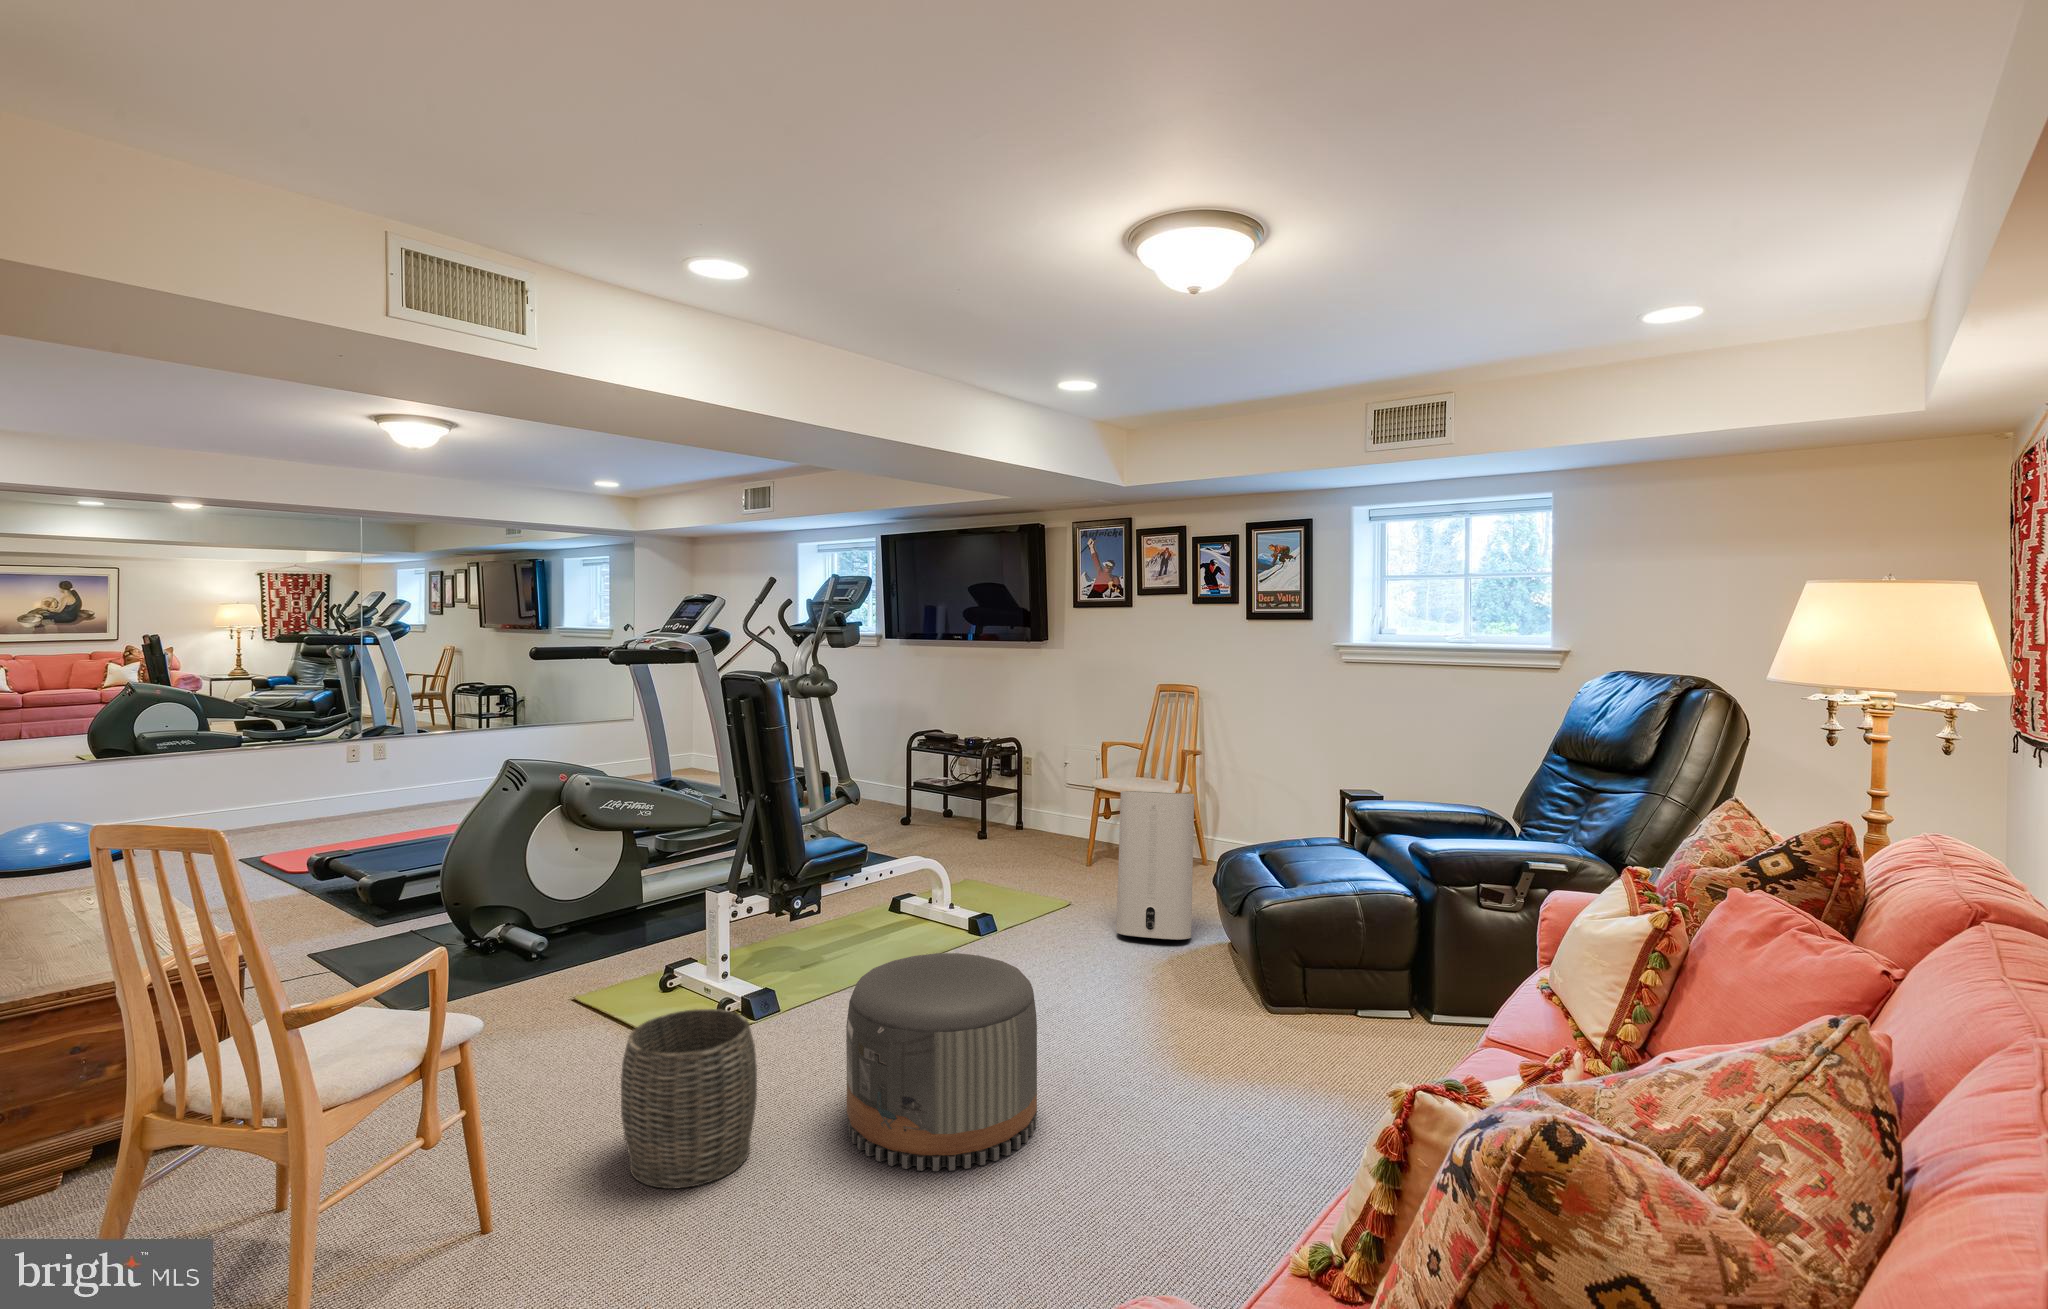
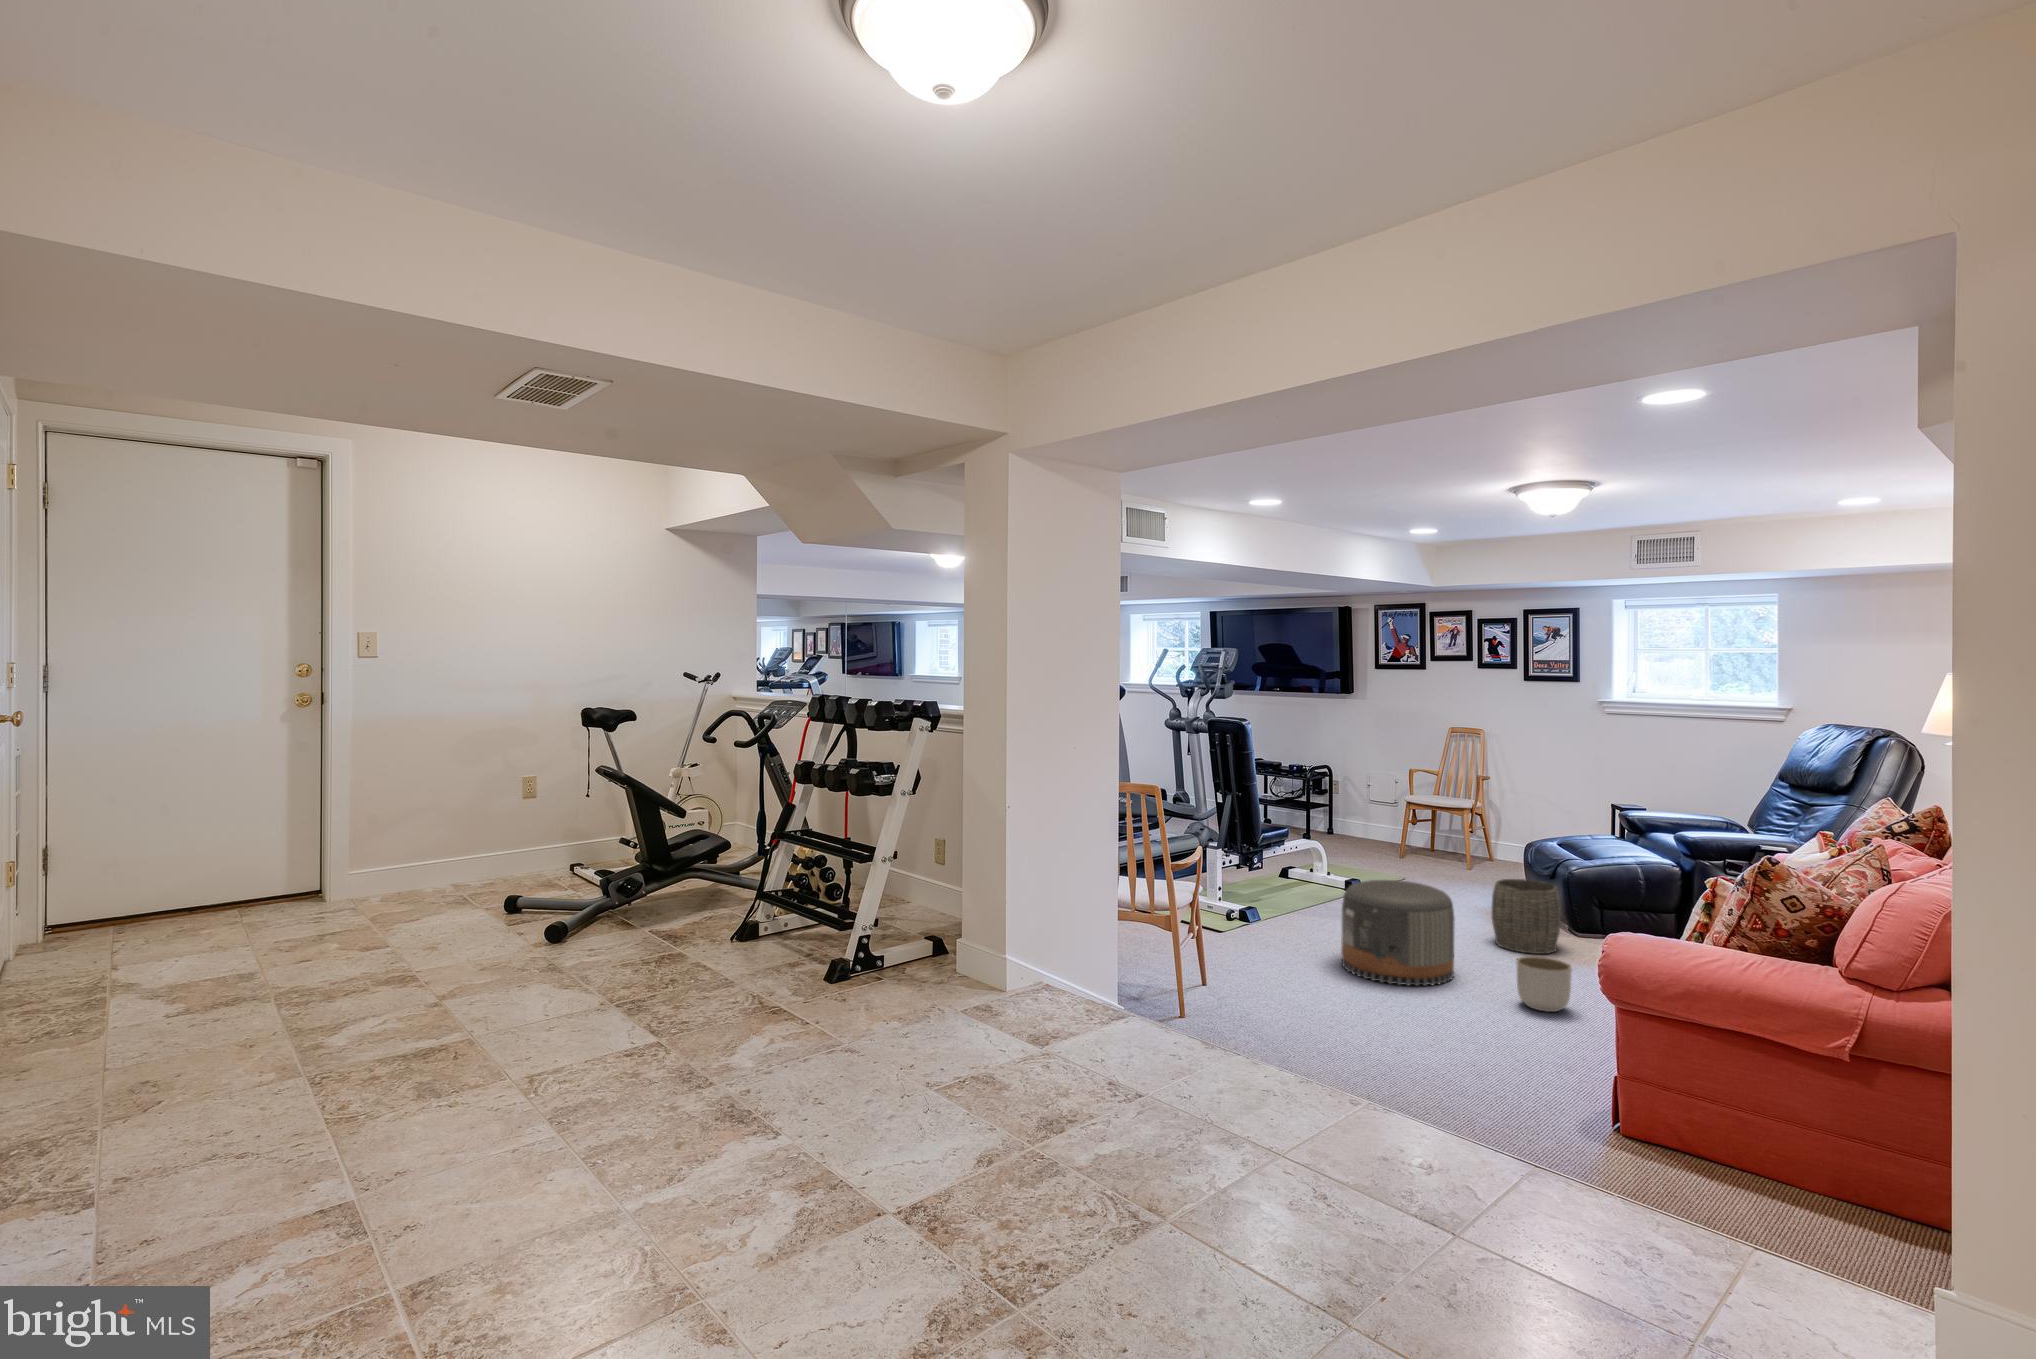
air purifier: present [1116,791,1194,940] -> none [1448,799,1504,900]
woven basket: present [621,1009,757,1189] -> present [1492,879,1561,954]
planter: none [1111,1110,1204,1231] -> present [1516,956,1572,1012]

